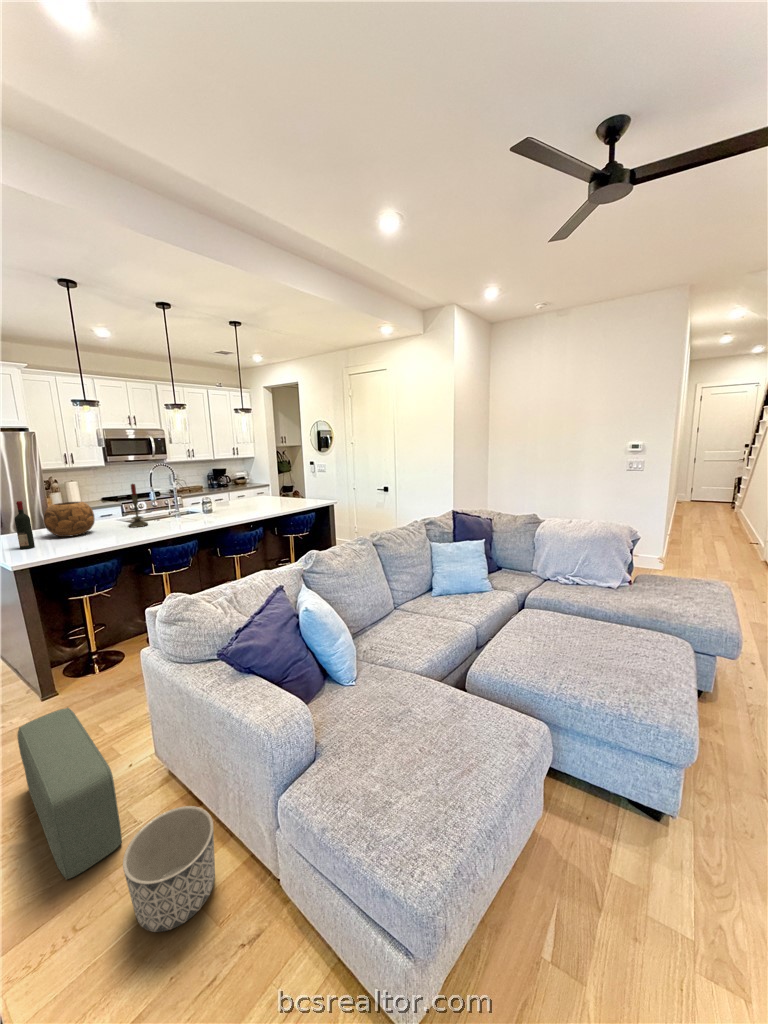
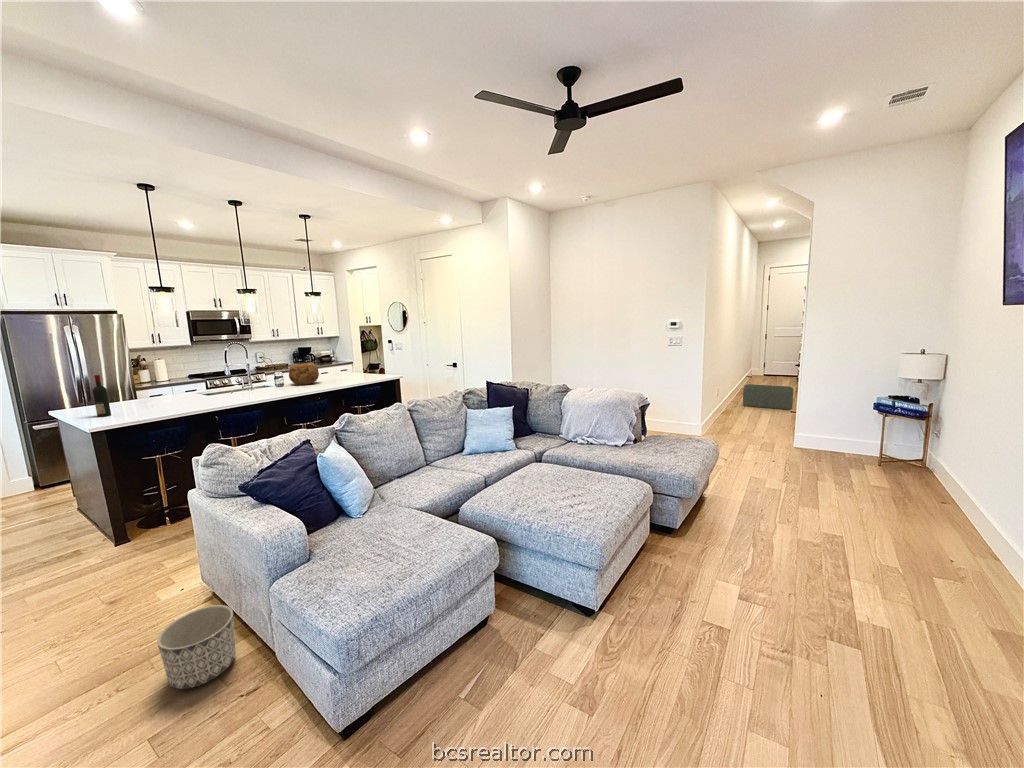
candle: present [128,484,148,528] -> none [202,359,221,399]
decorative bowl: present [43,502,95,537] -> present [289,362,319,385]
pouf: present [17,708,122,880] -> present [743,384,794,410]

